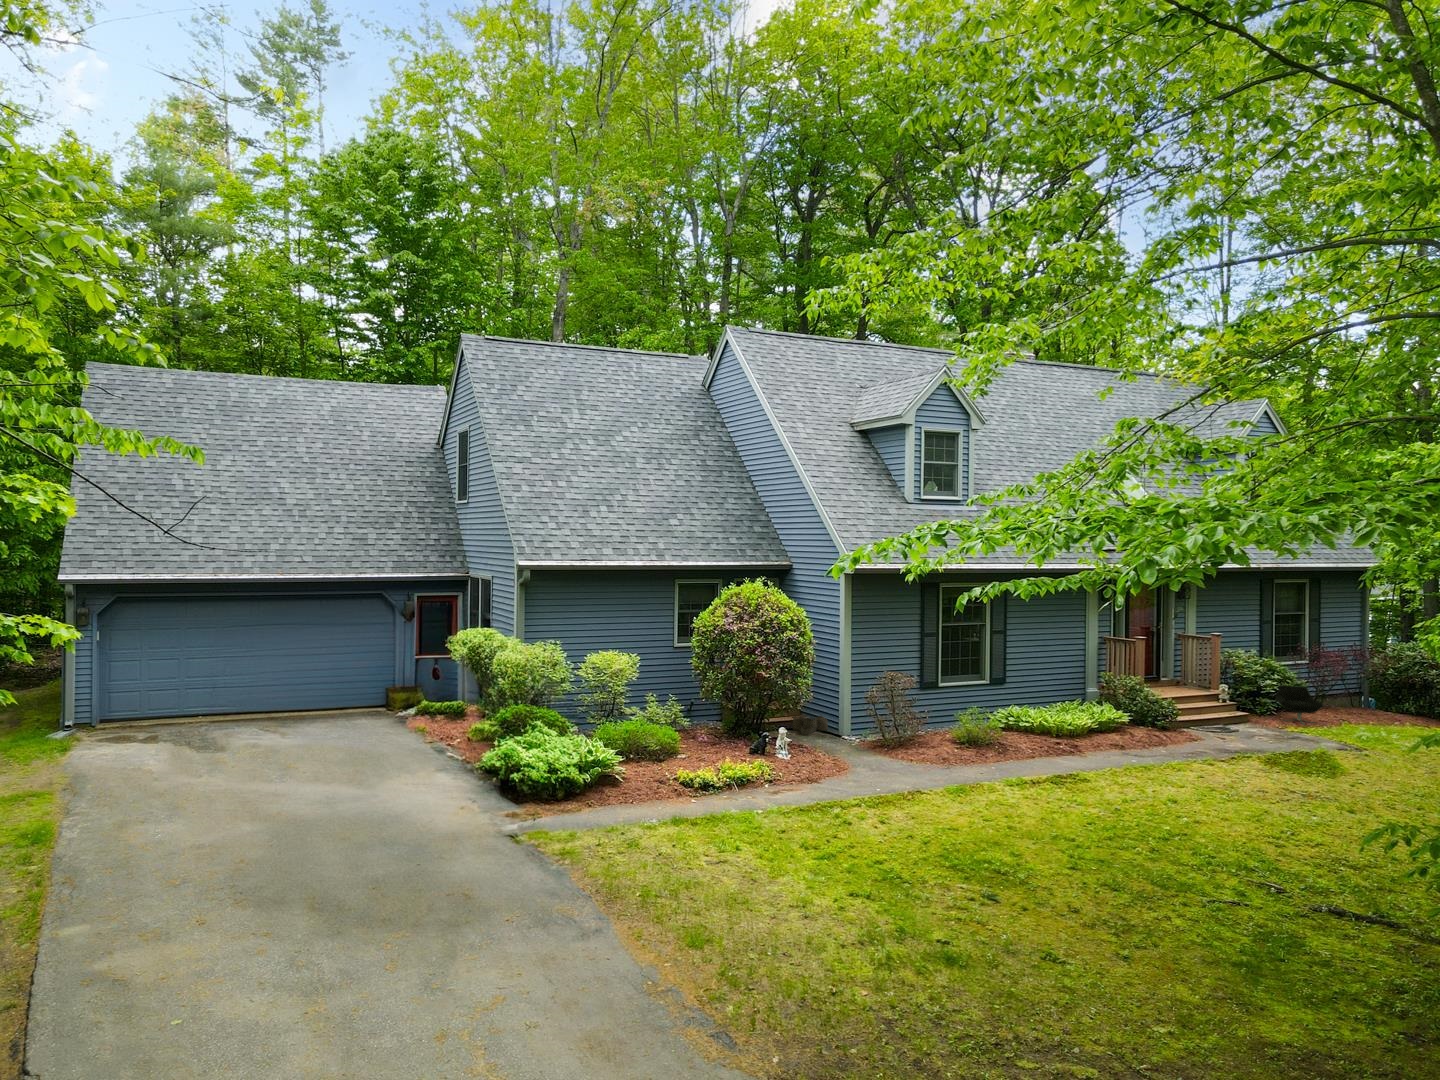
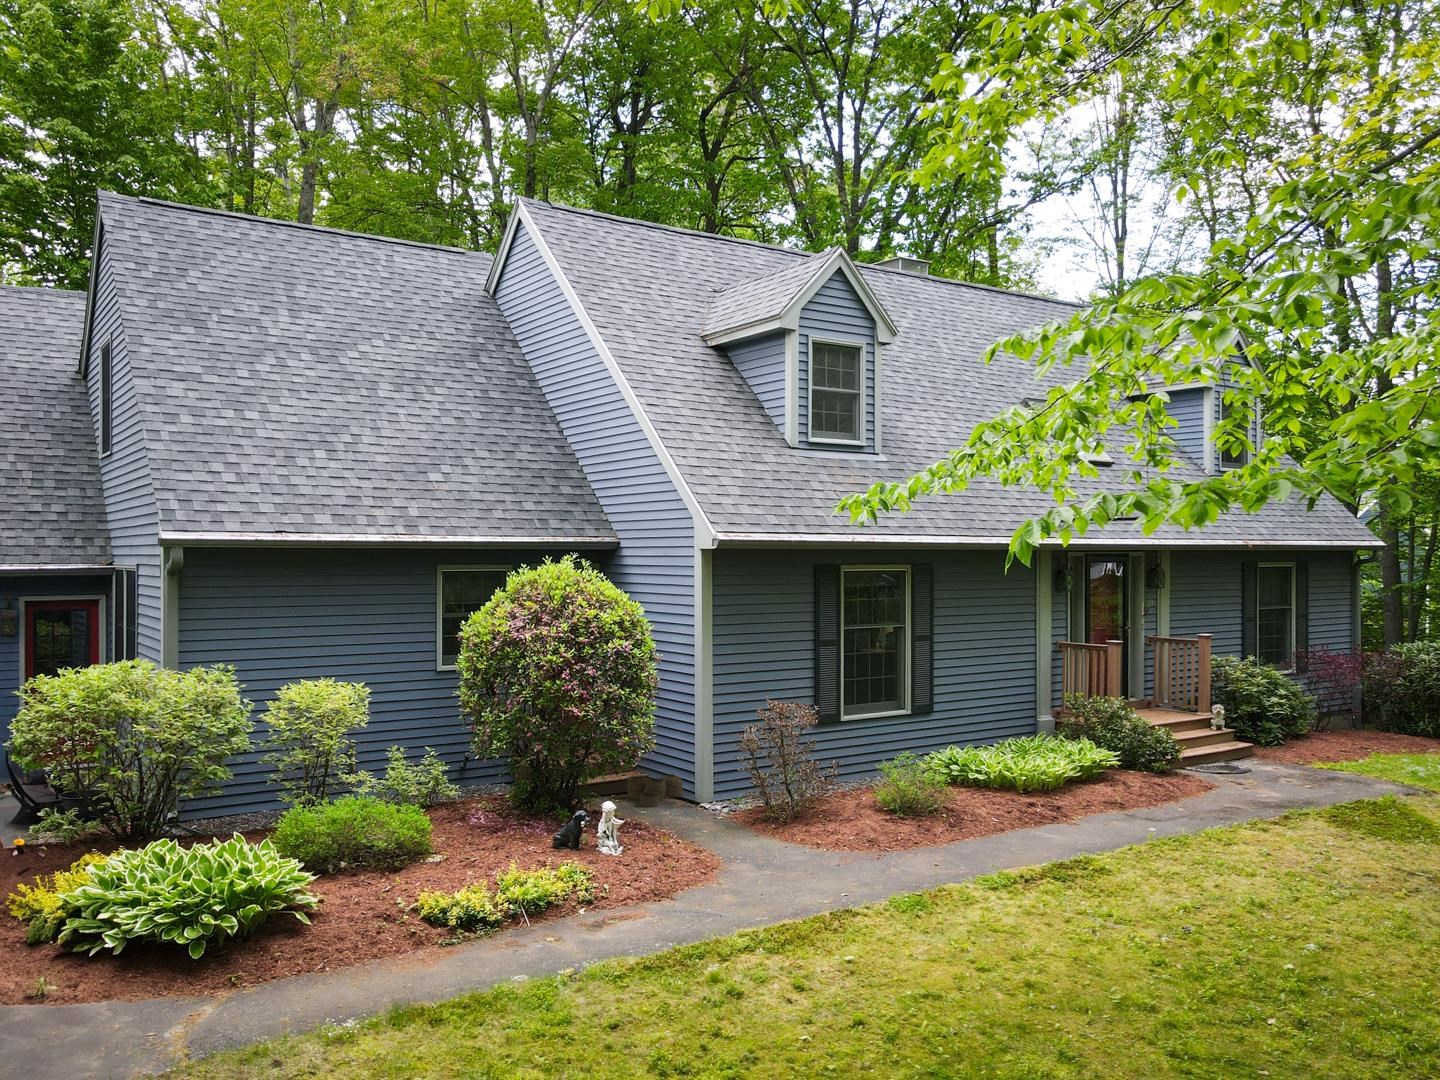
lounge chair: present [1276,685,1323,724] -> none [1278,701,1344,754]

